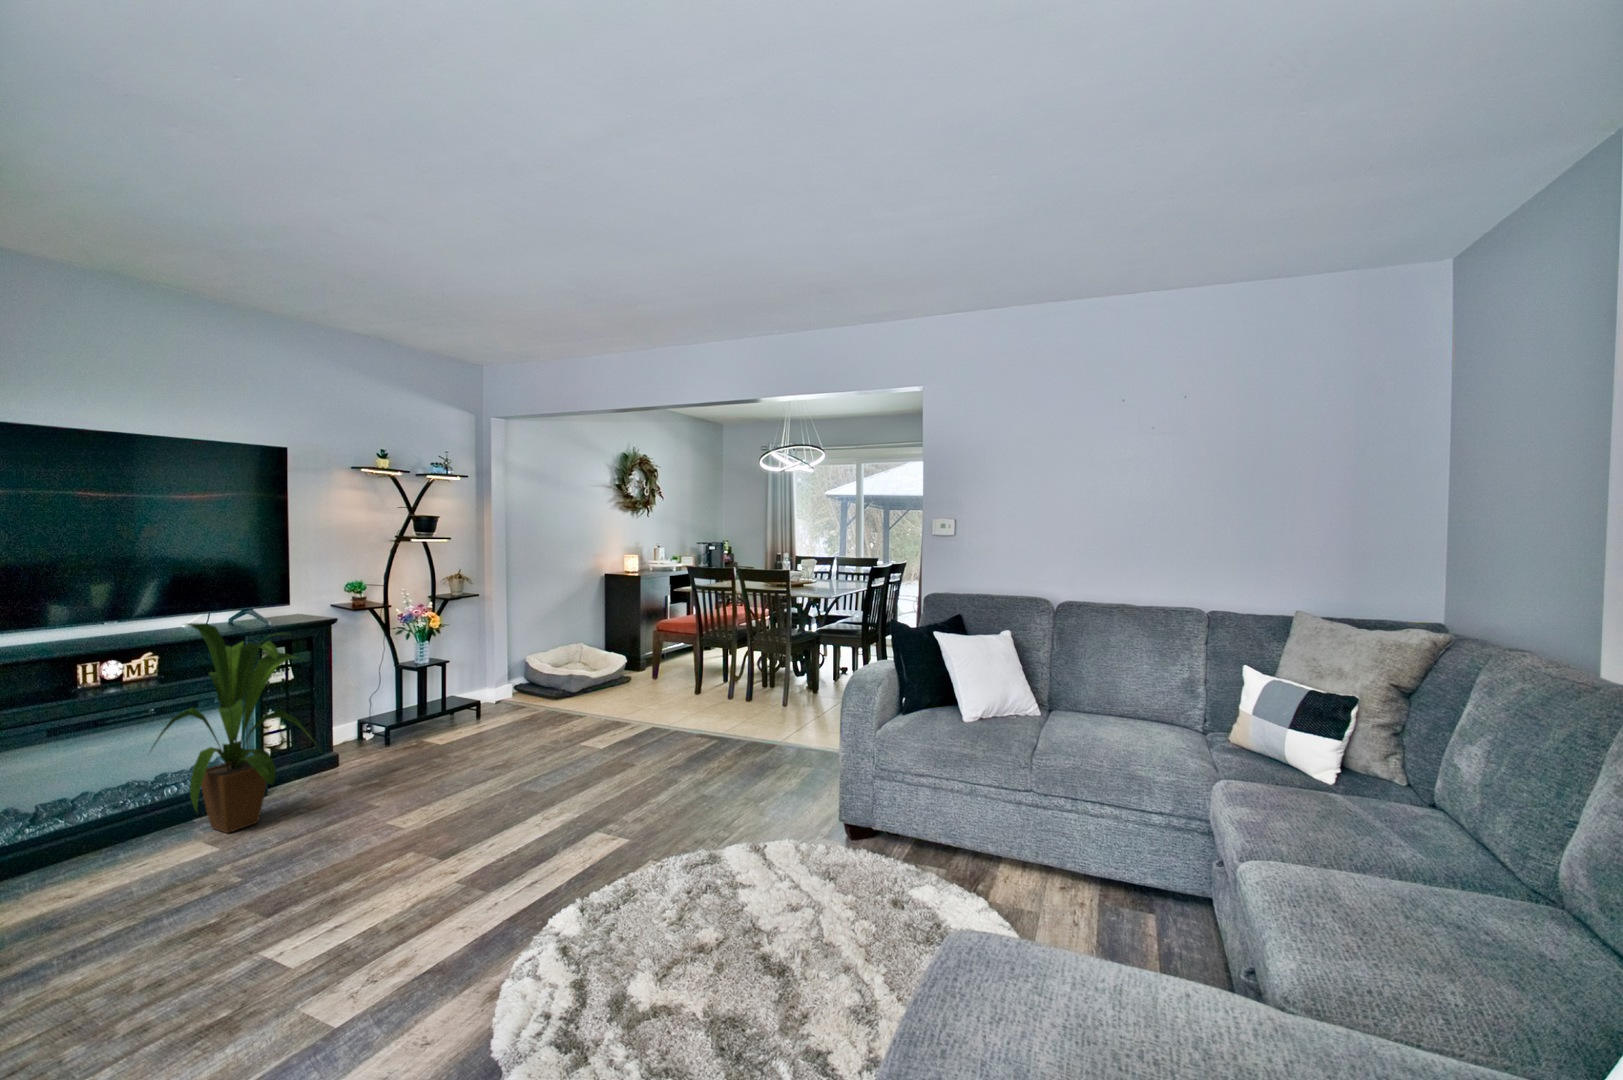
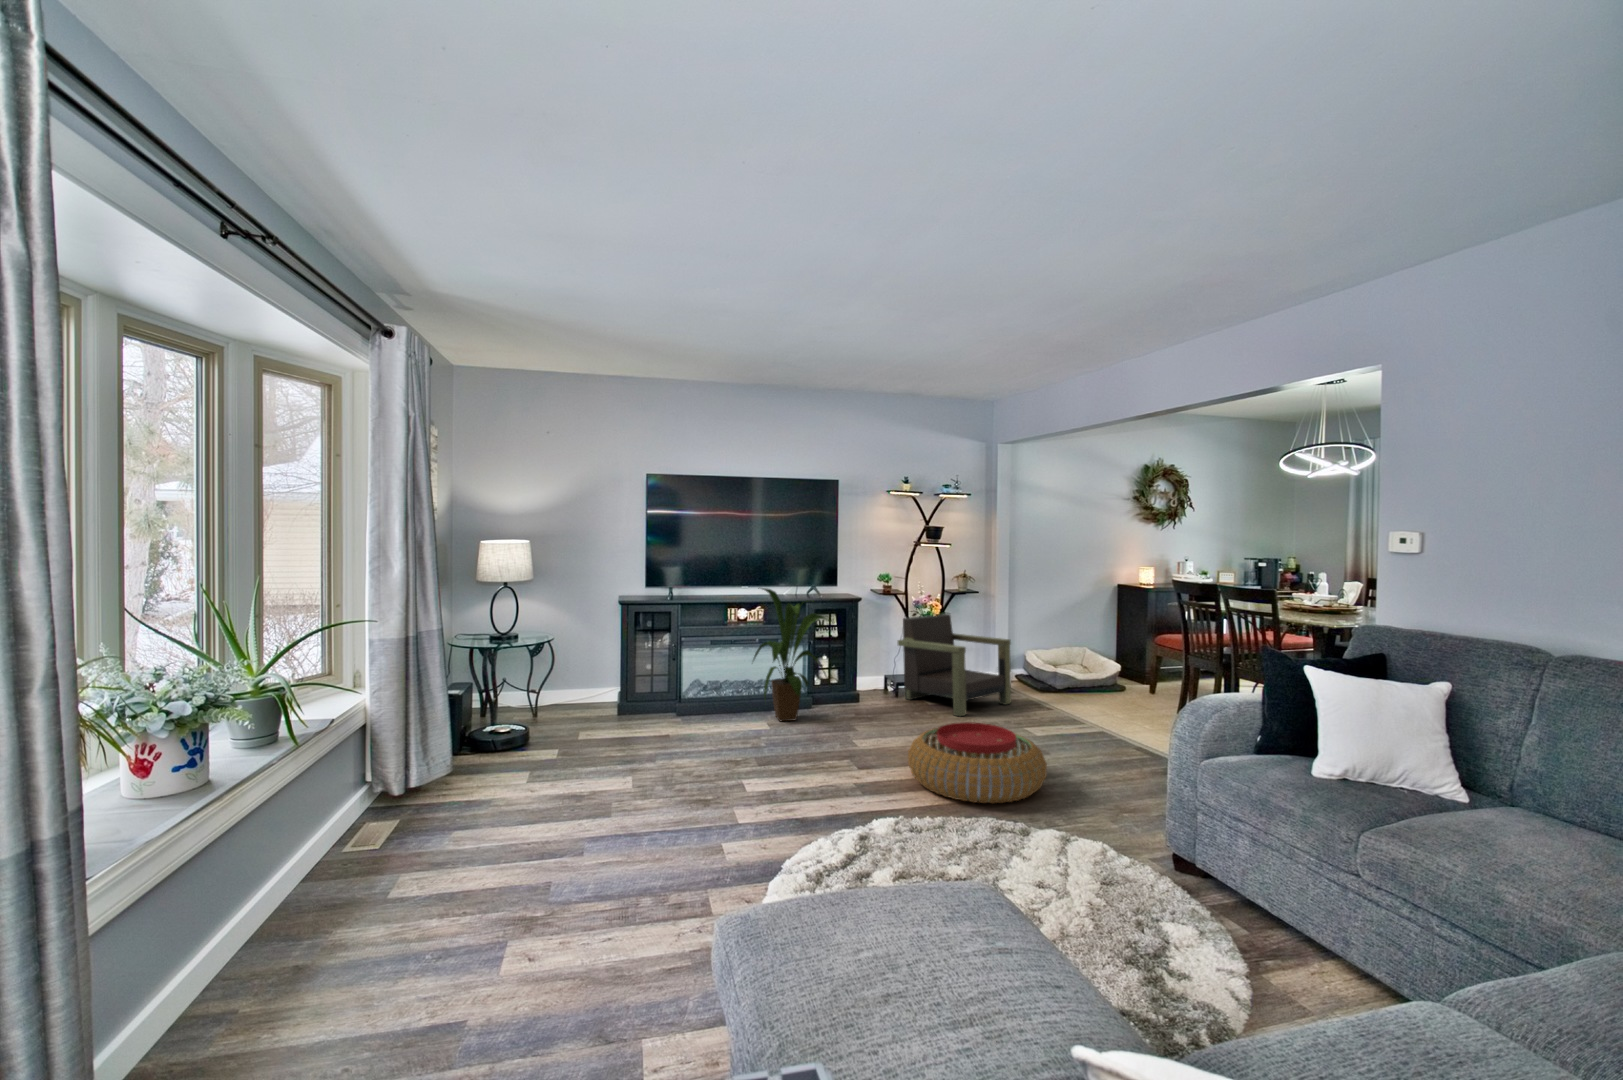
armchair: none [391,626,538,752] -> present [898,614,1011,716]
pouf: none [512,753,679,856] -> present [908,722,1047,803]

